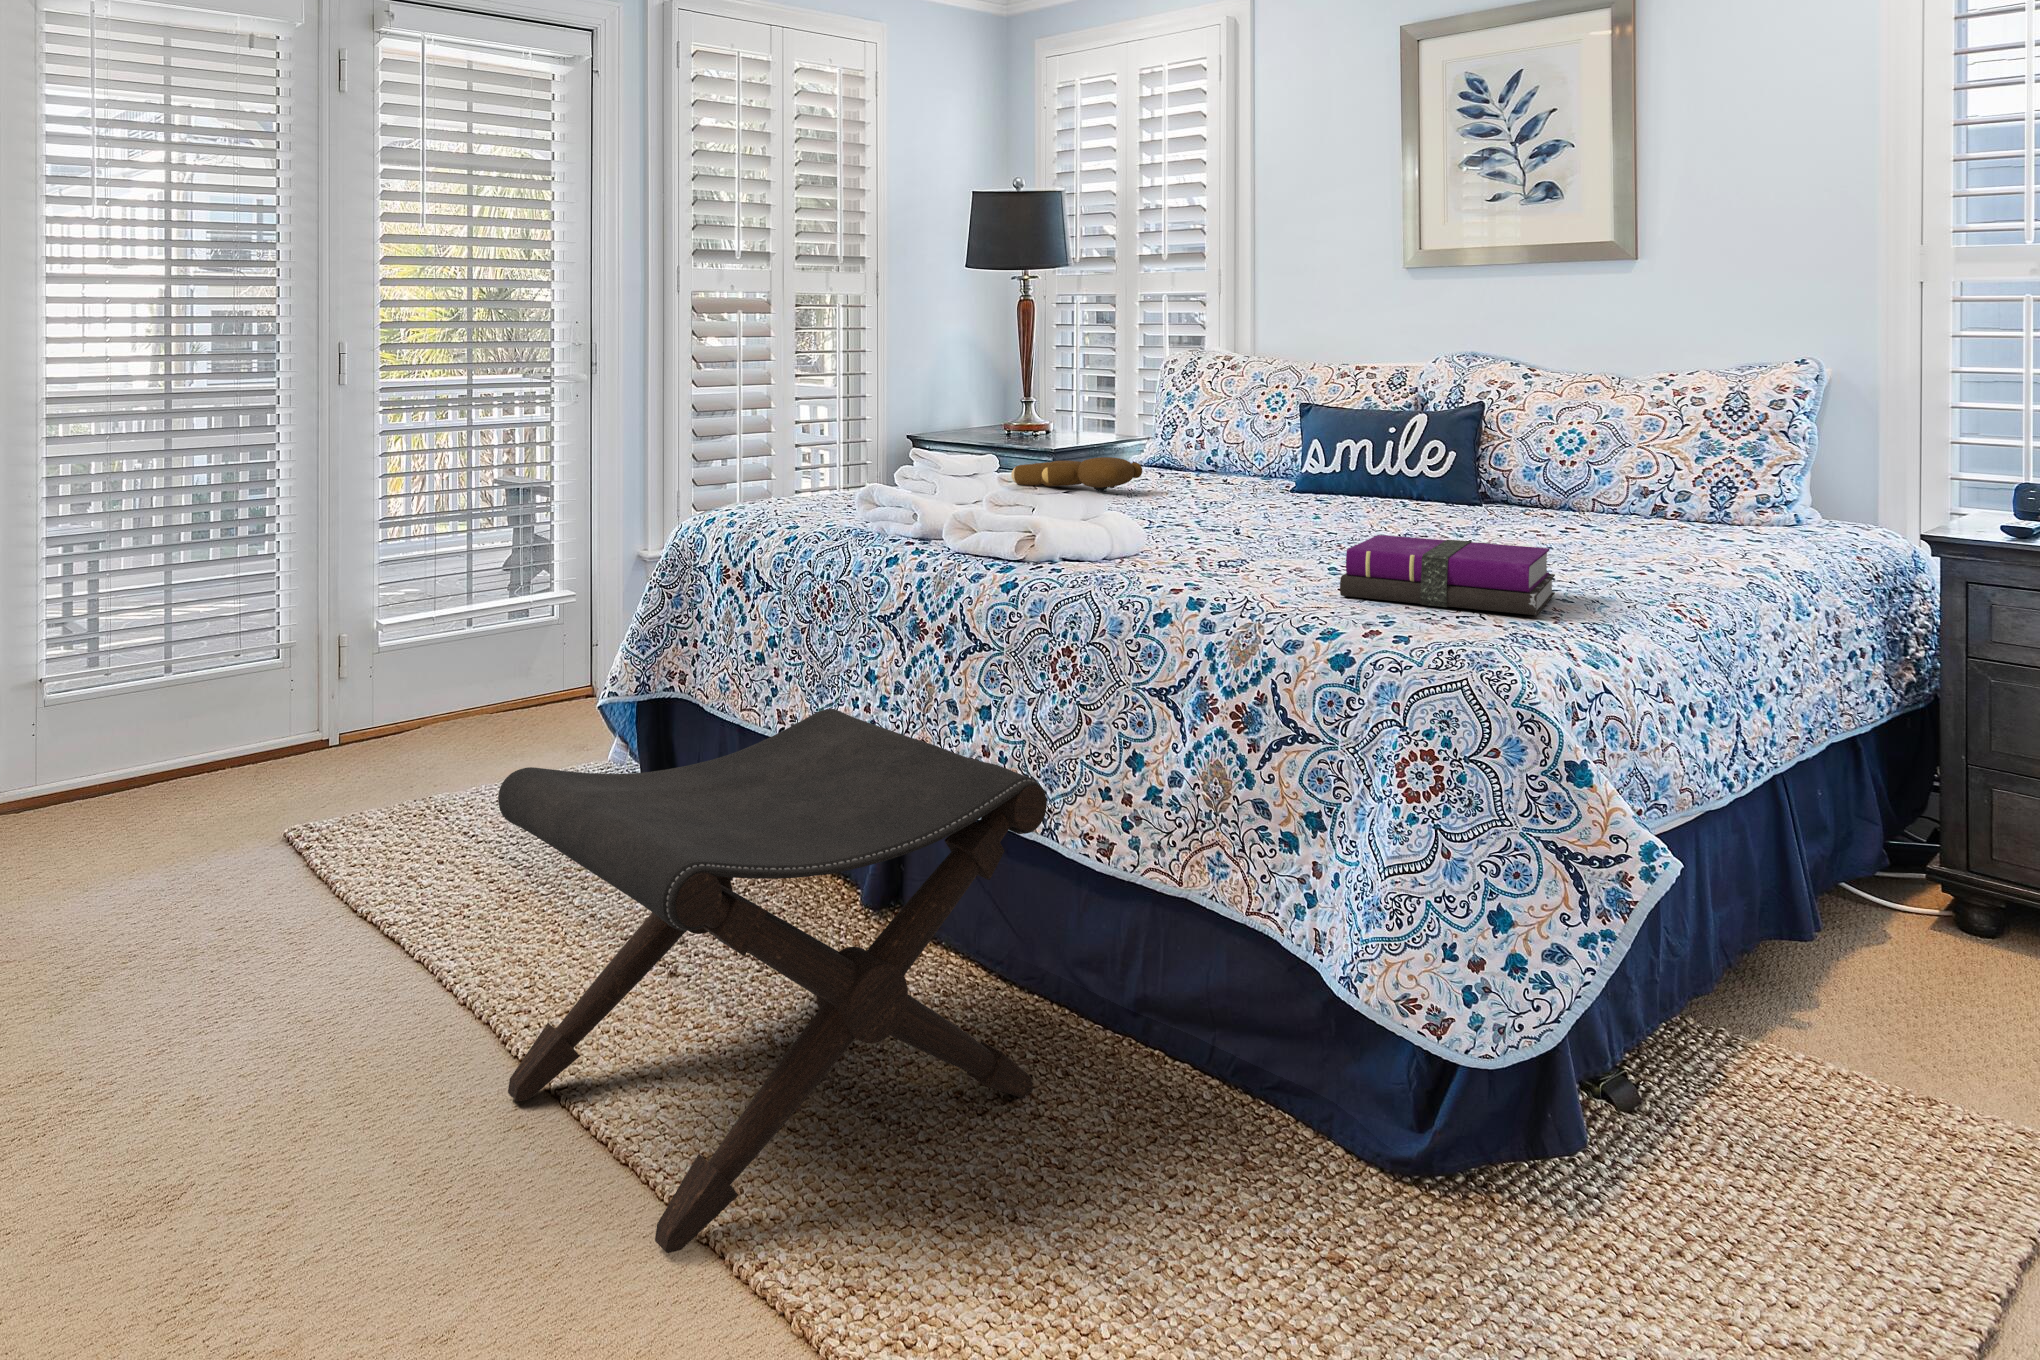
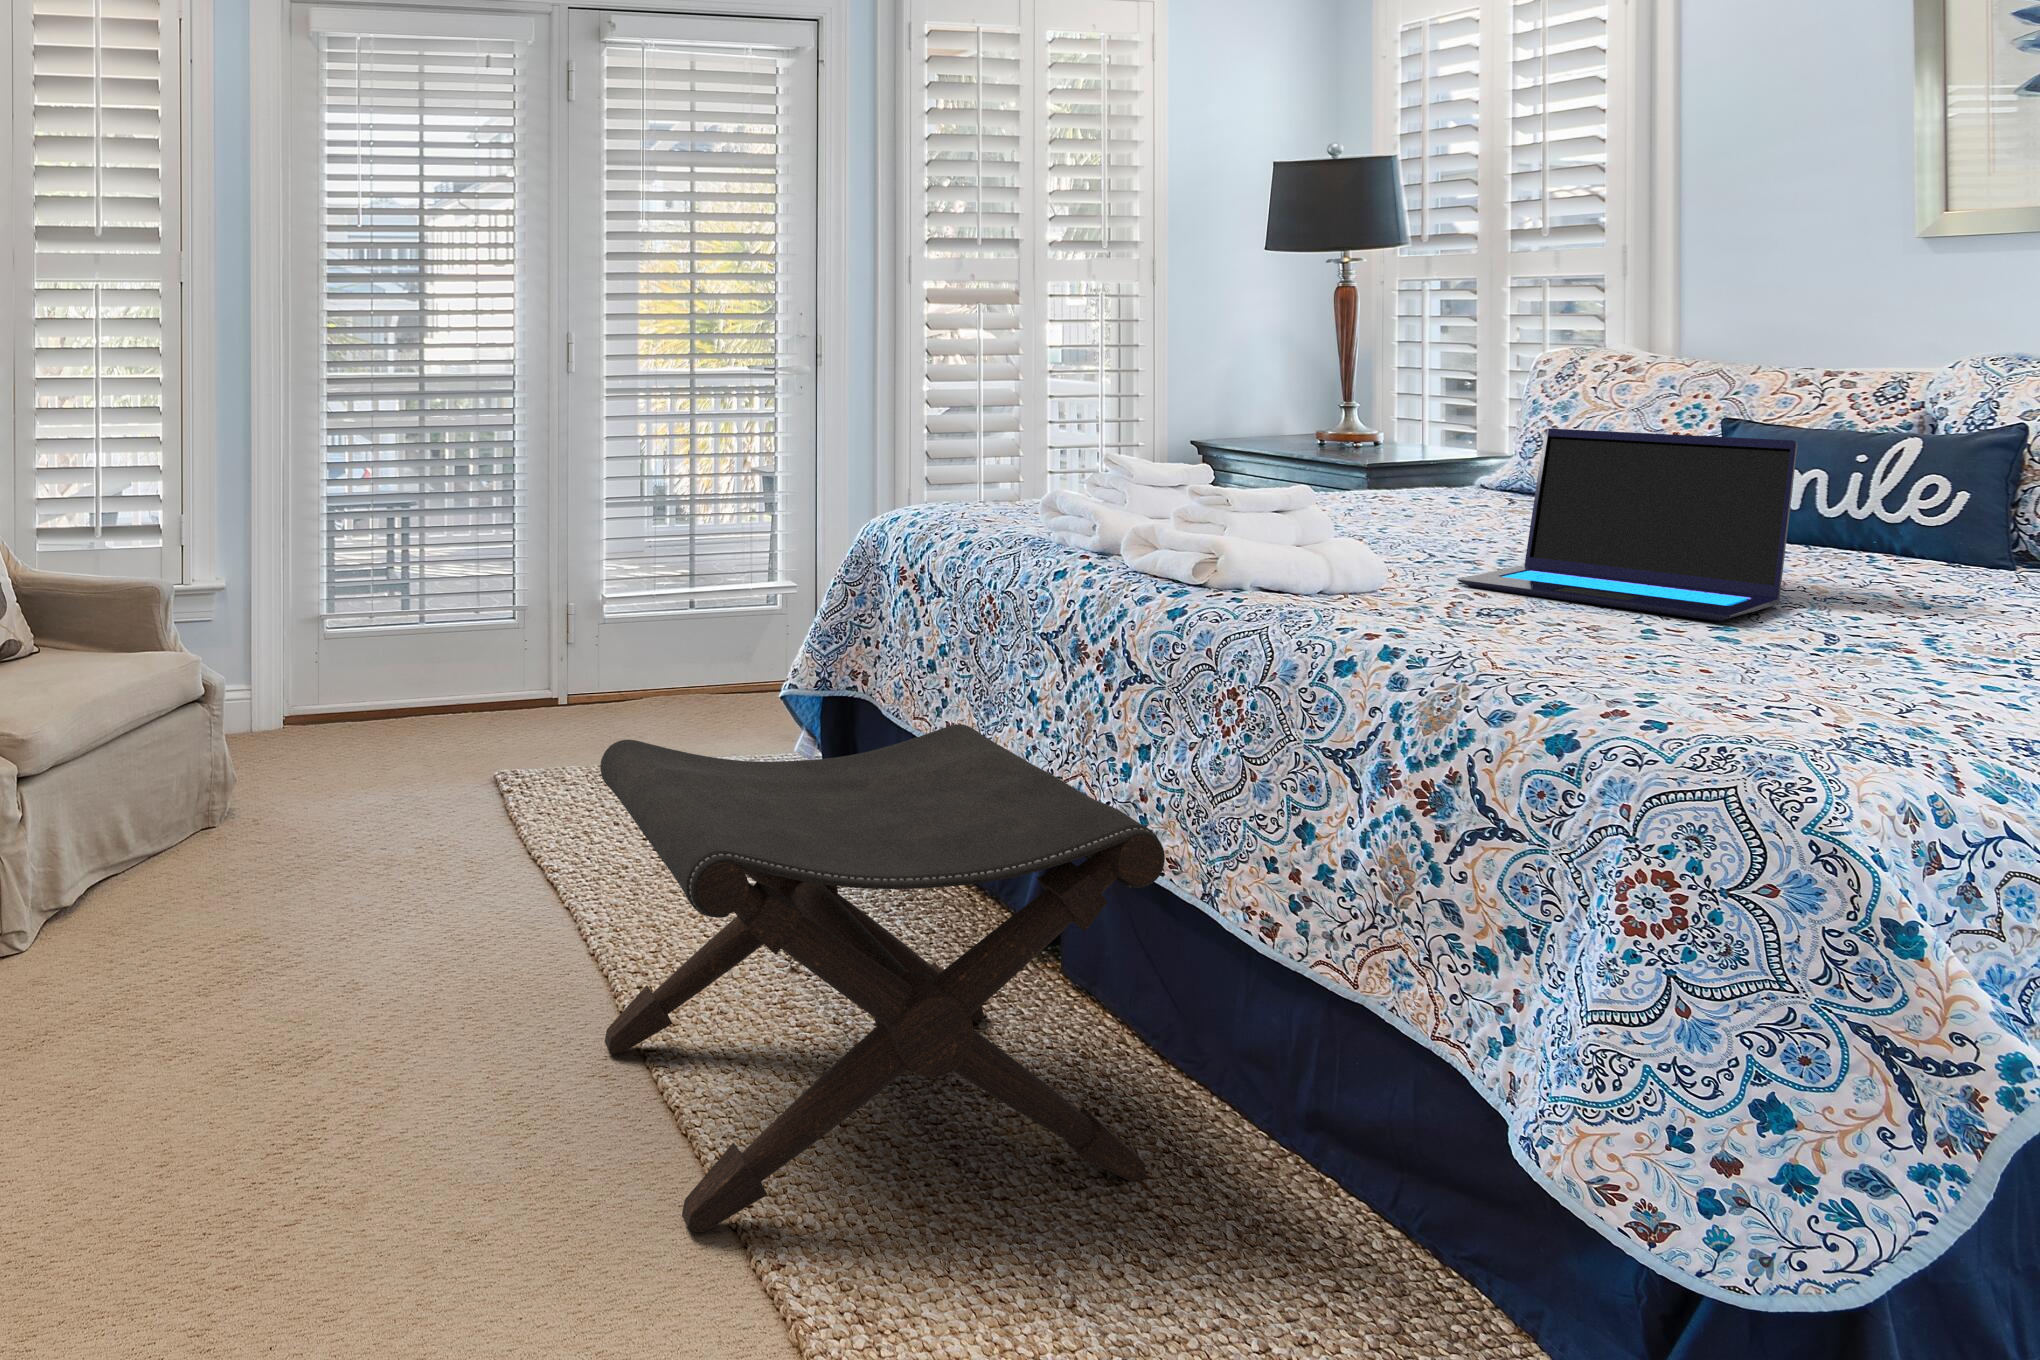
laptop: none [1196,407,1406,554] -> present [1457,428,1798,621]
teddy bear: present [1011,457,1142,491] -> none [1272,484,1437,522]
notebook: present [1340,535,1555,615] -> none [1606,594,1979,719]

